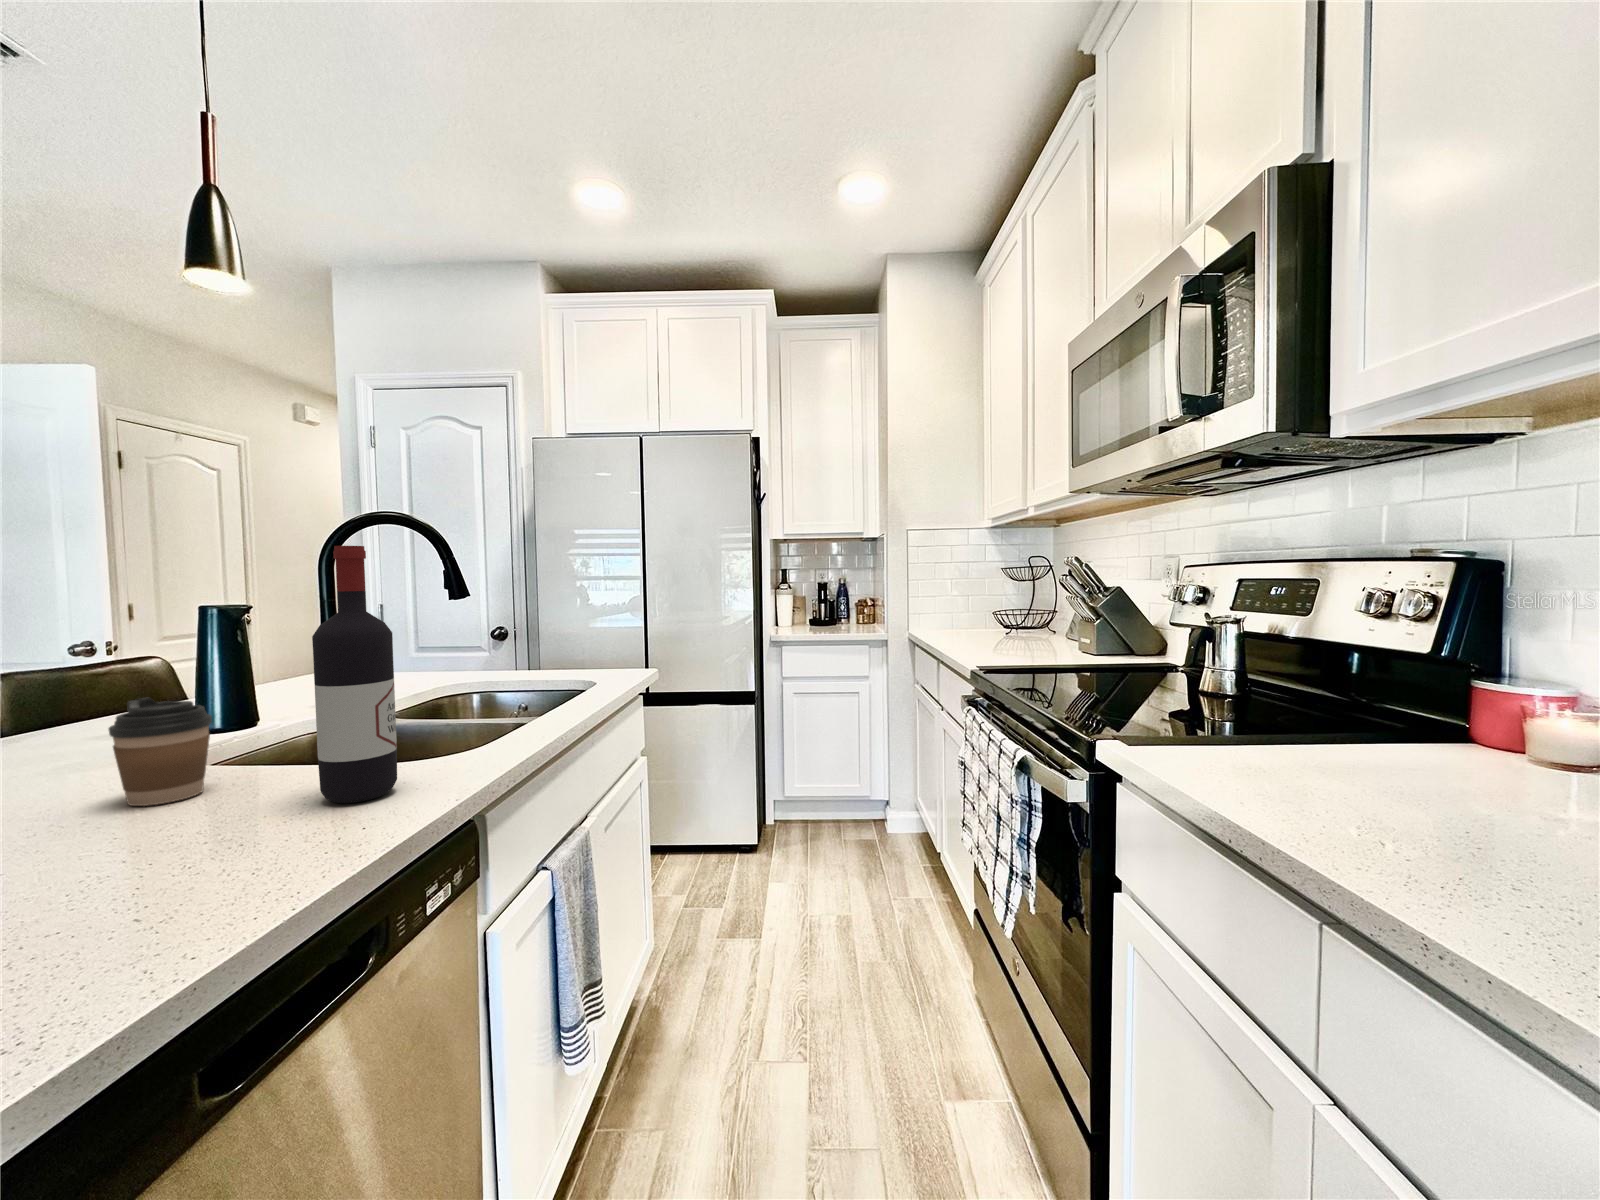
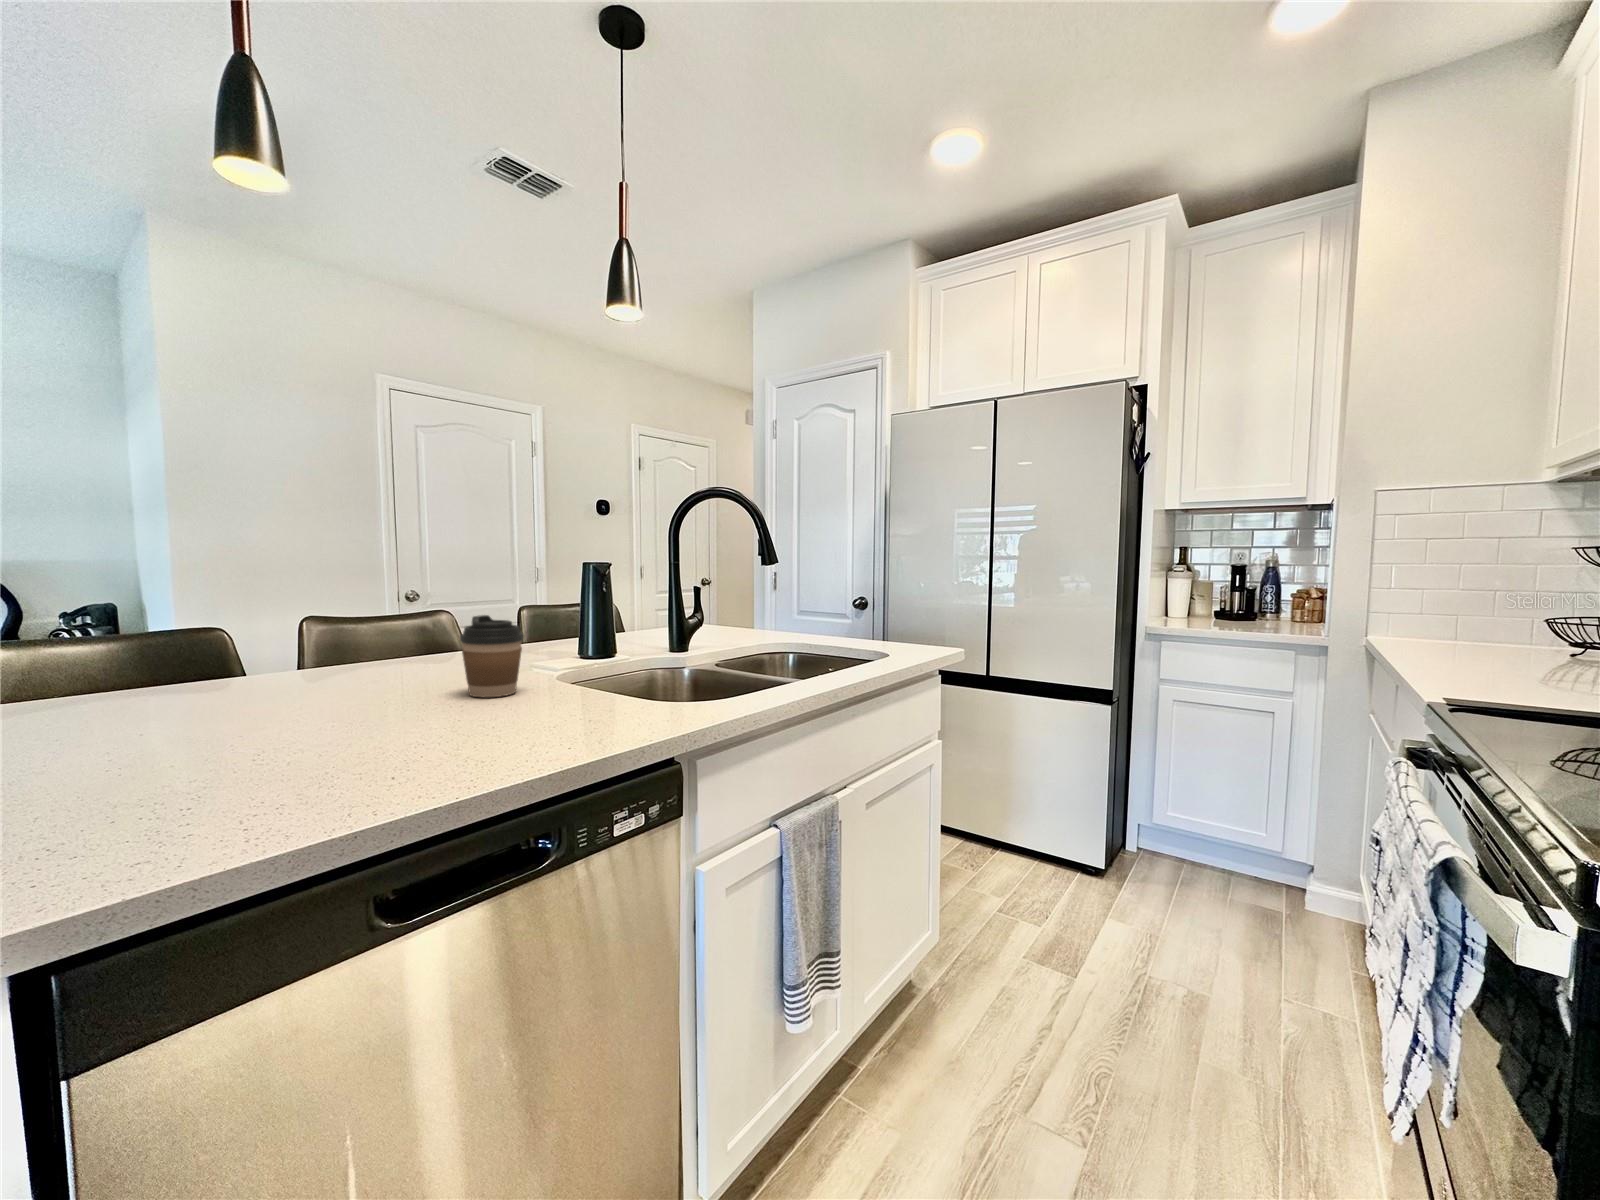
wine bottle: present [312,546,397,803] -> none [558,496,620,723]

